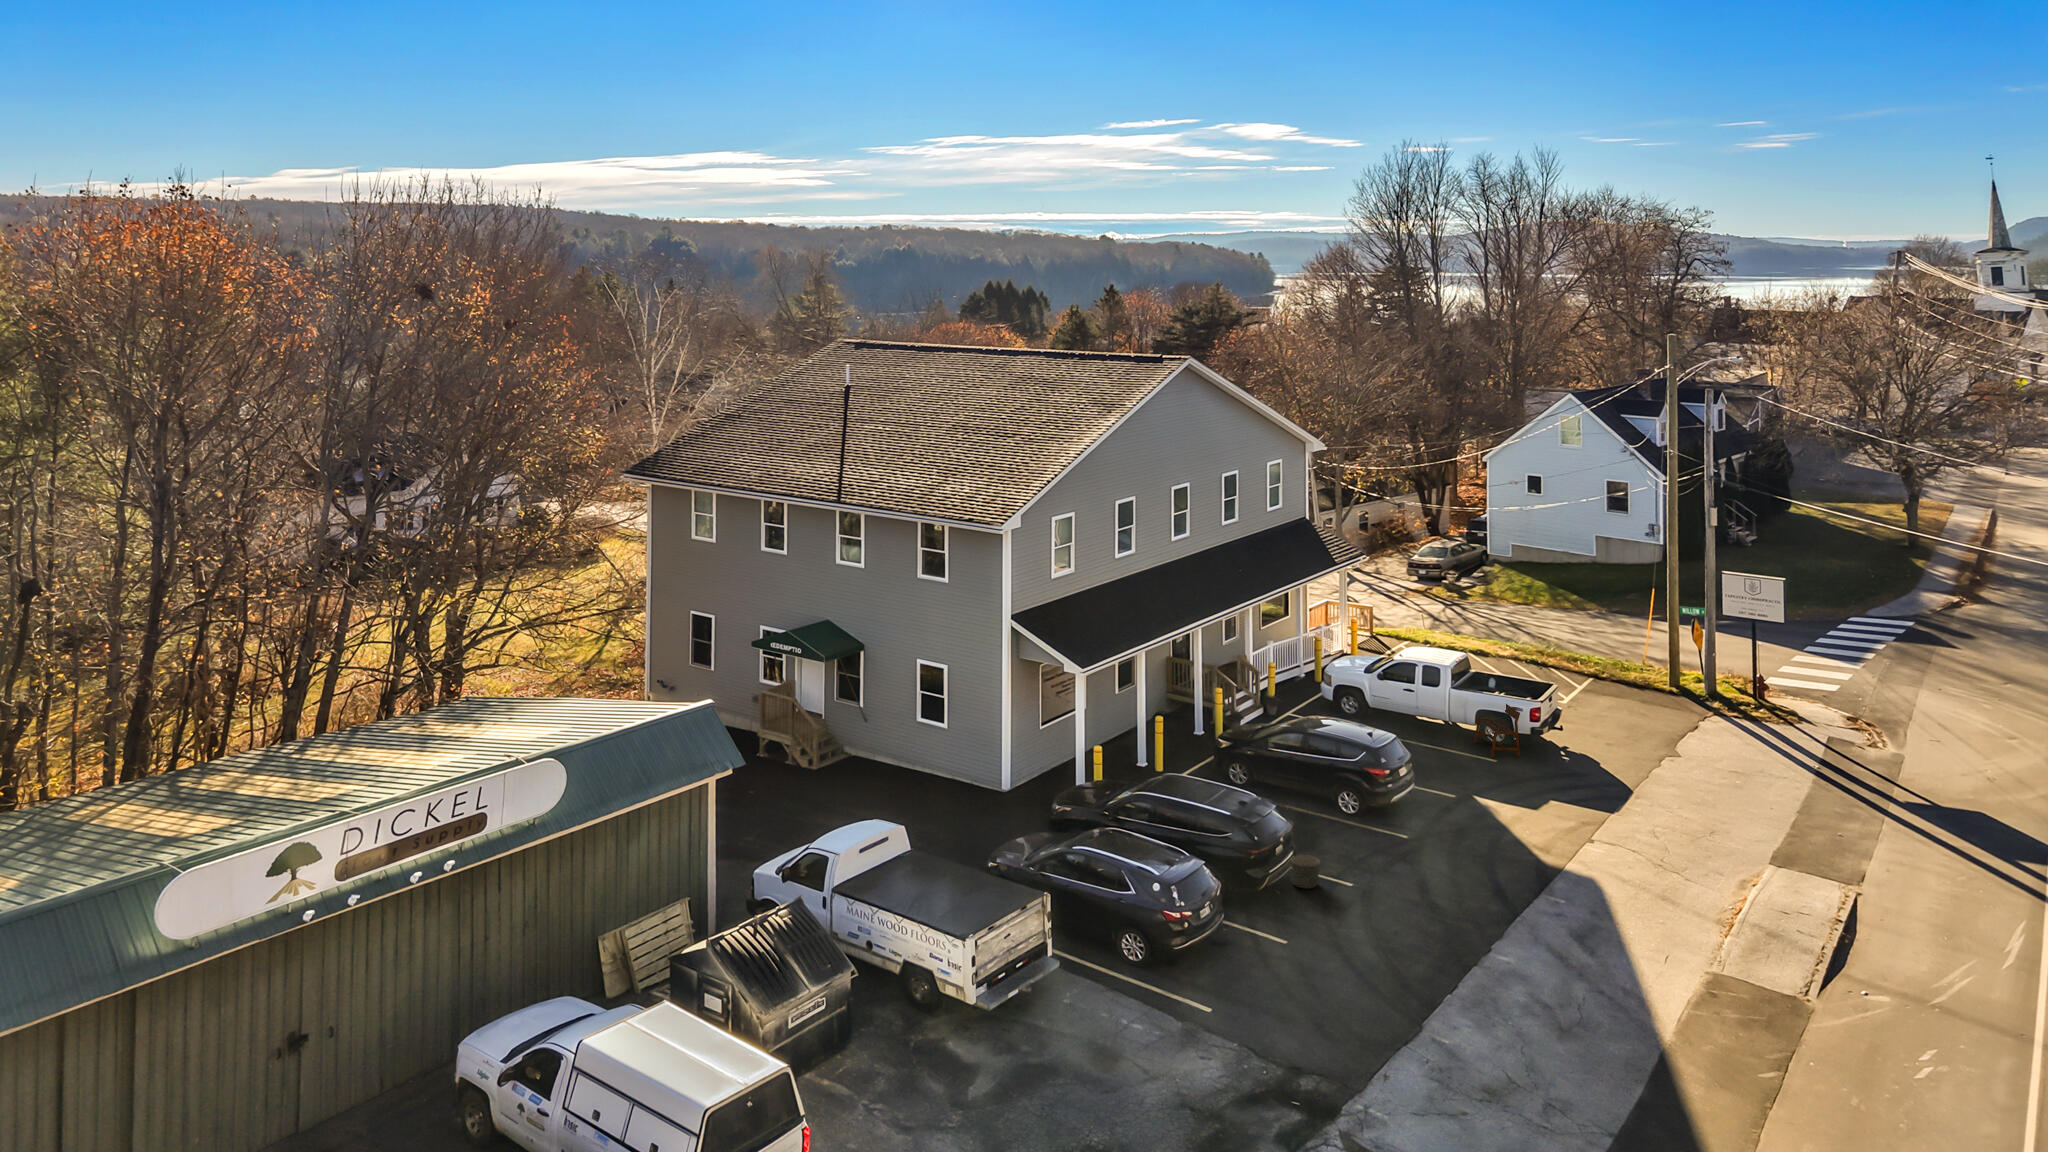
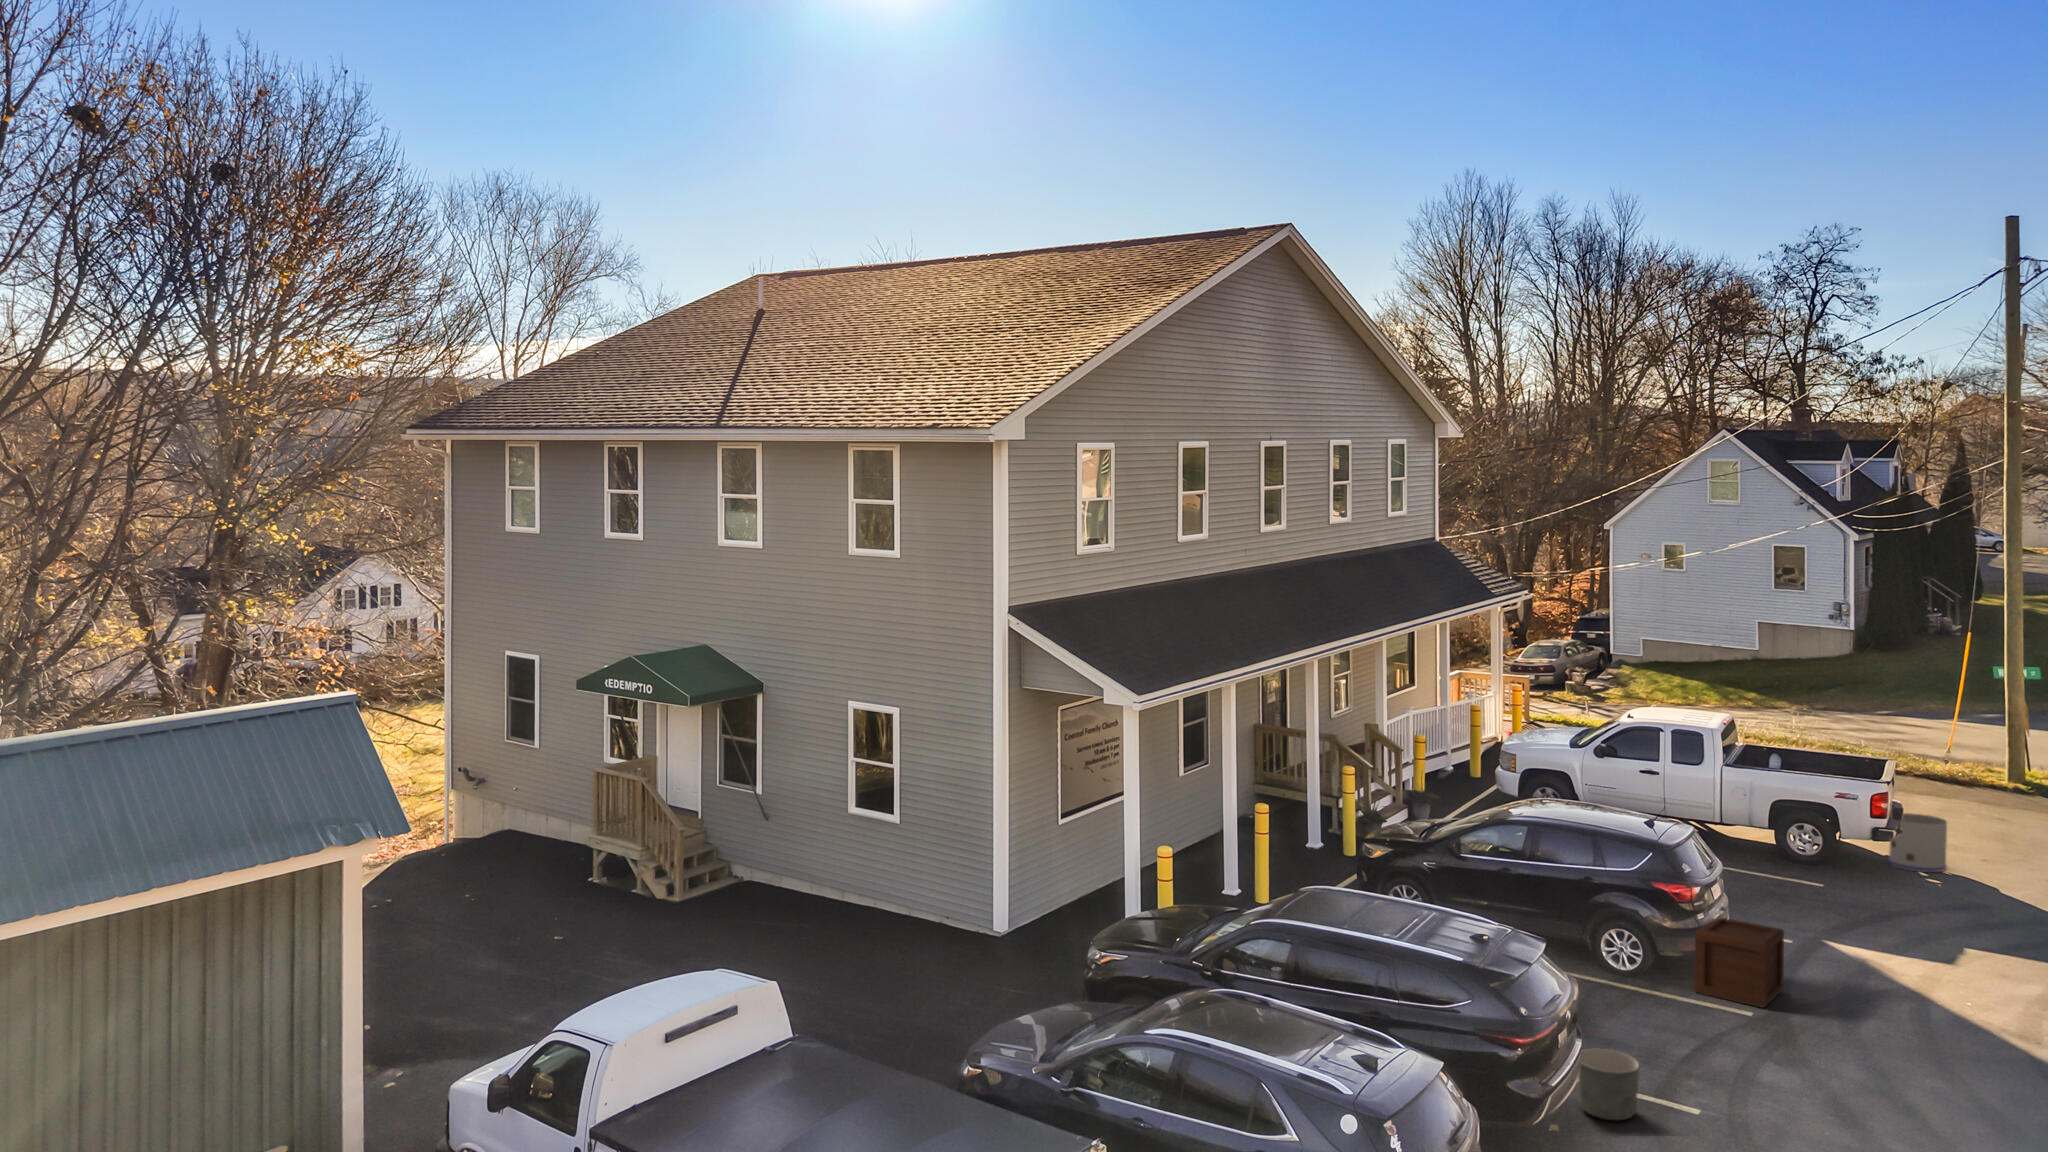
bench: present [1474,704,1520,757] -> none [1771,785,1864,877]
trash can: none [1541,718,1574,754] -> present [1888,813,1947,872]
wooden crate: none [1380,786,1430,834] -> present [1694,918,1784,1008]

